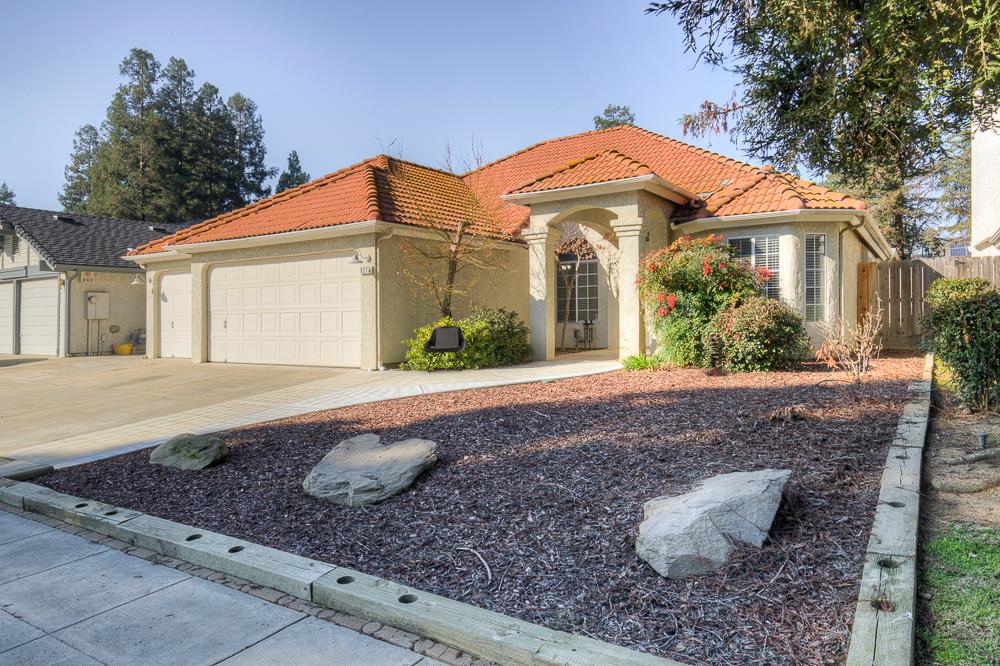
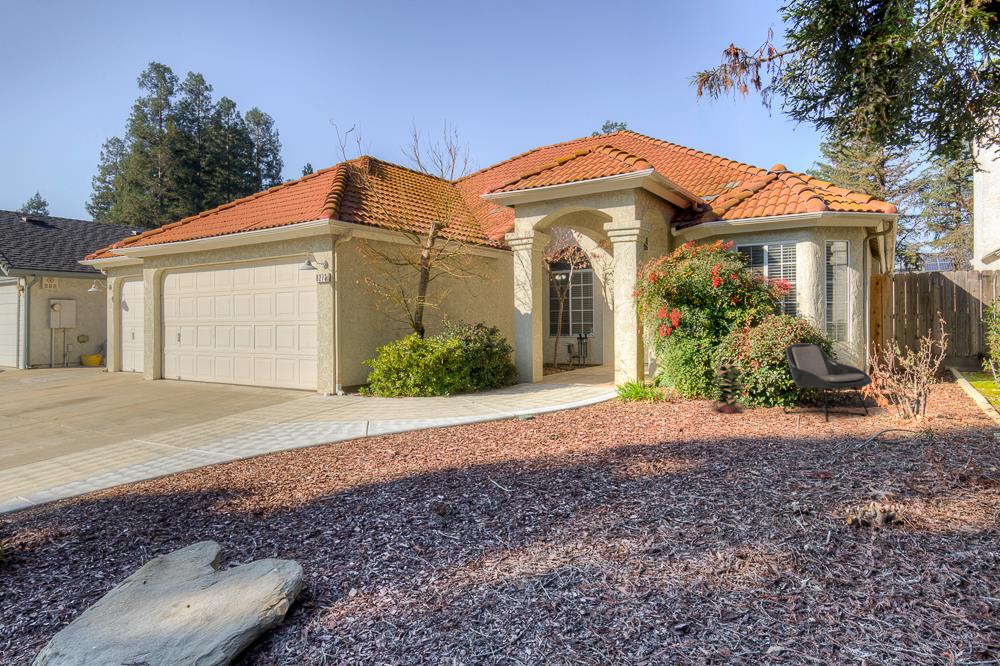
lounge chair: present [424,326,466,373] -> present [783,343,872,422]

